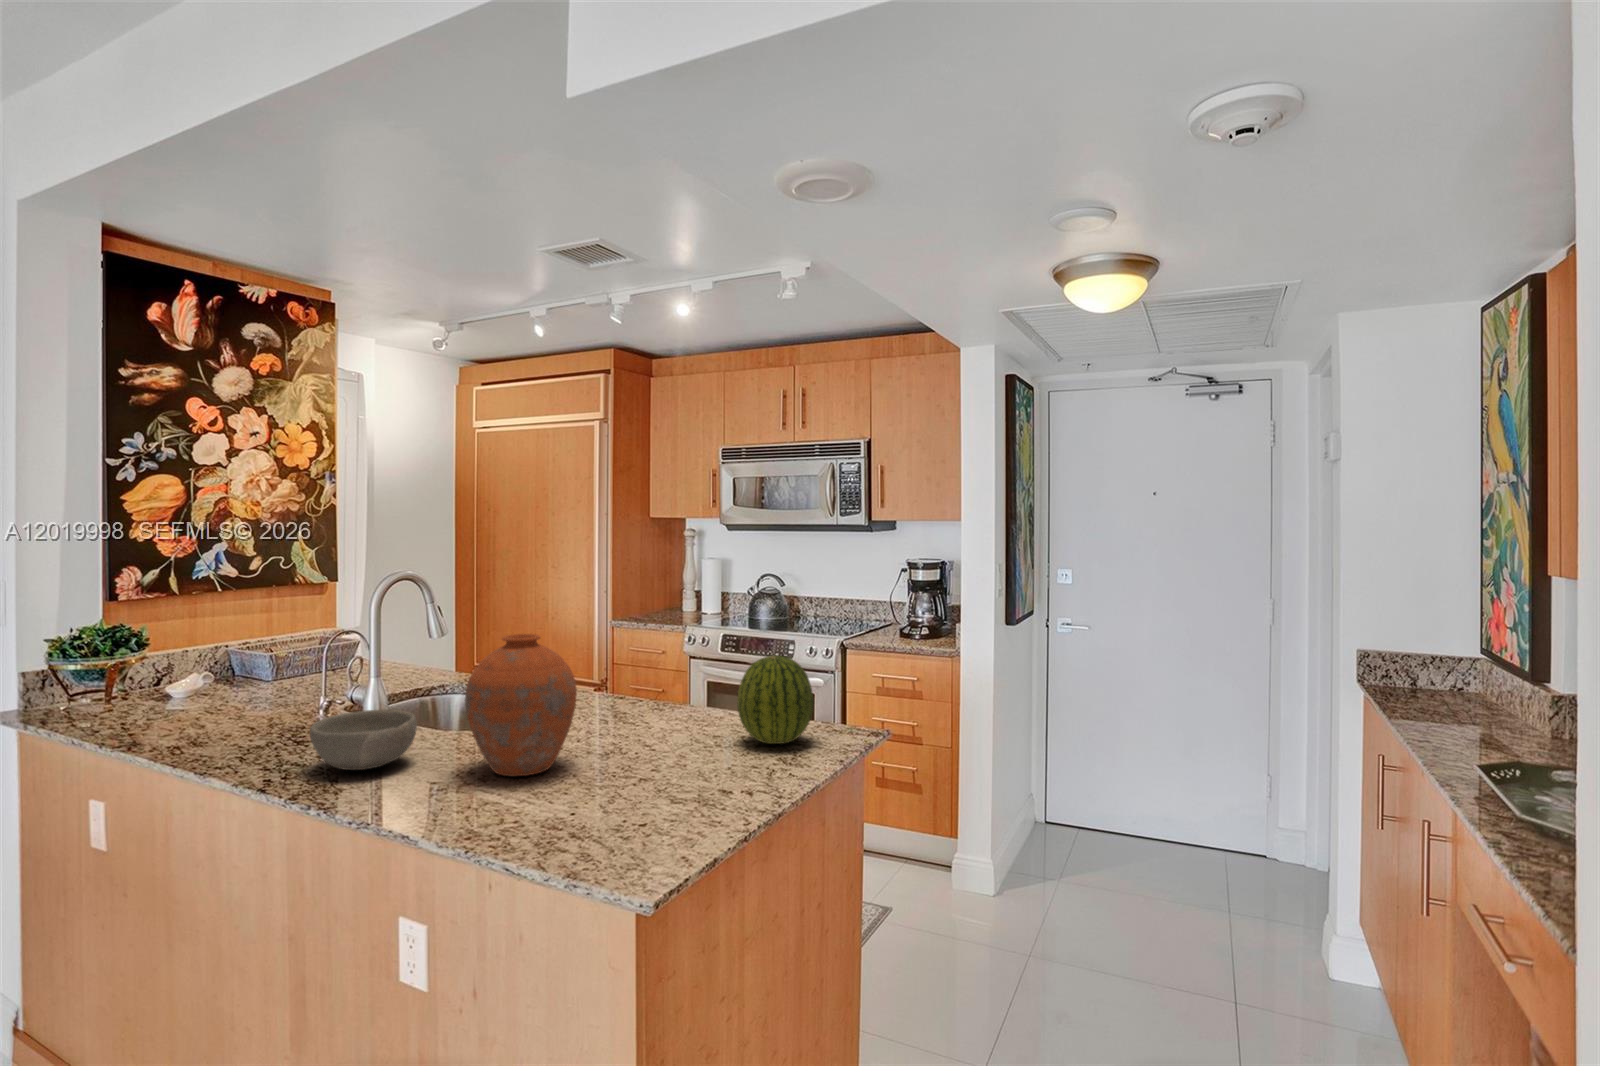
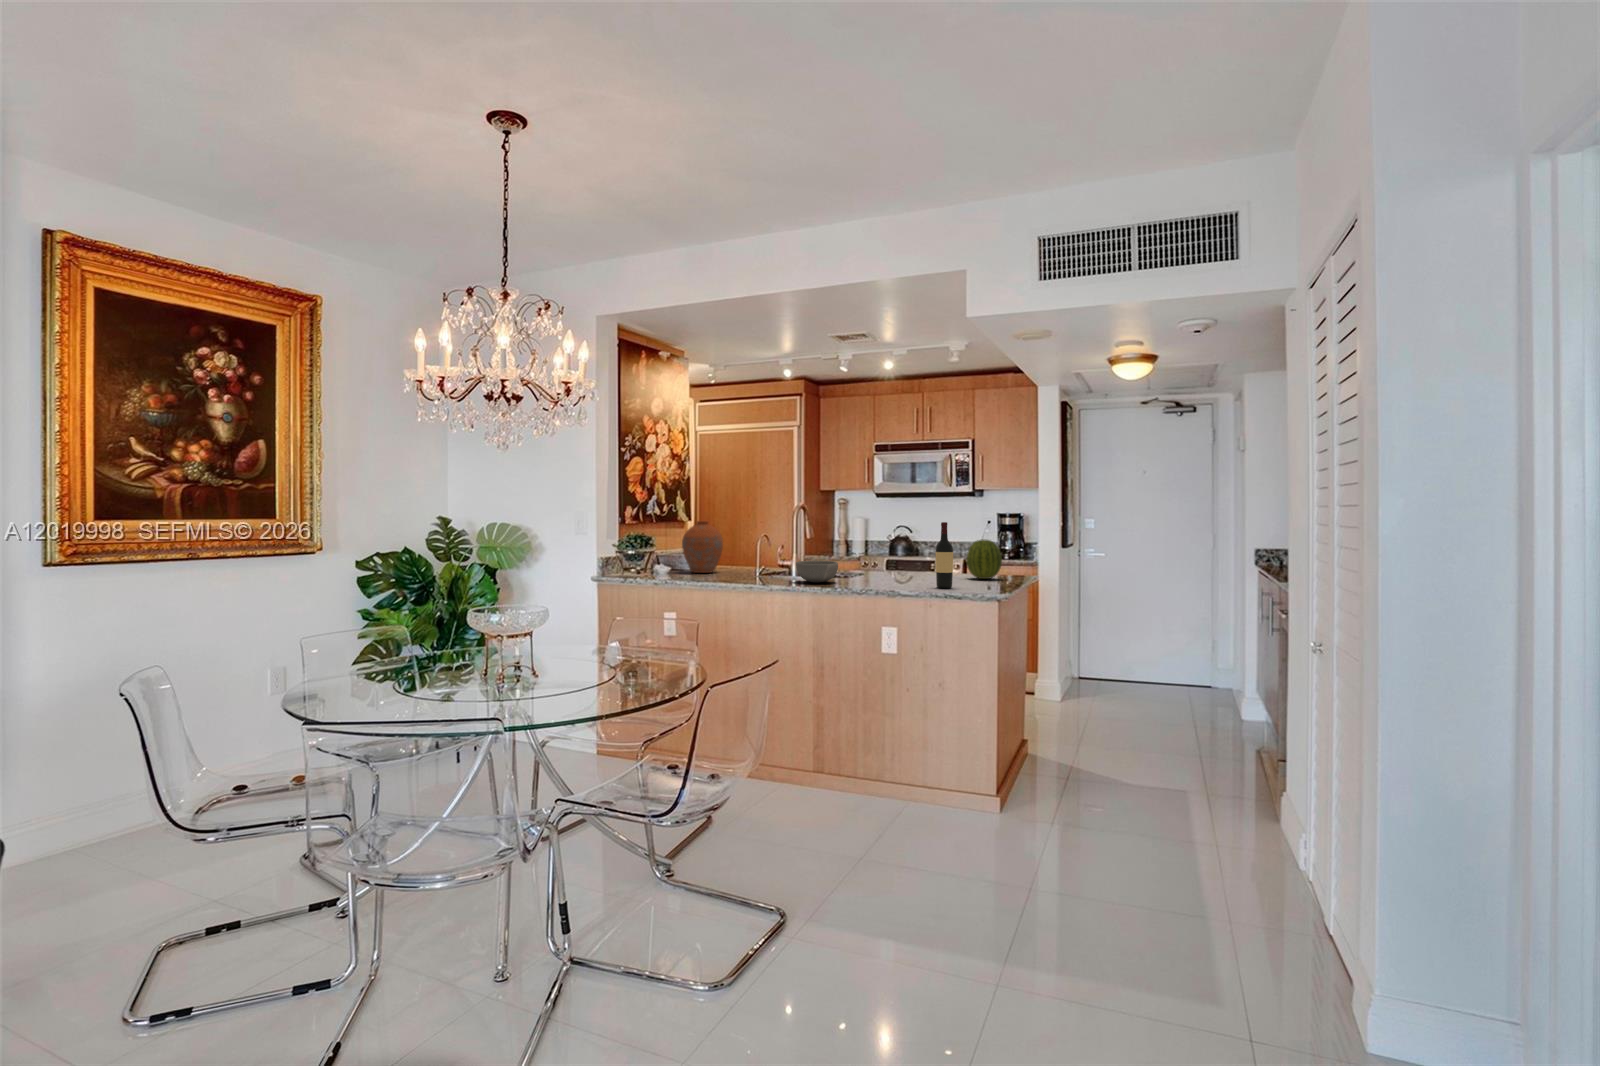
vase: present [465,634,577,776] -> present [682,521,723,573]
wine bottle: none [596,642,639,808] -> present [936,522,953,588]

